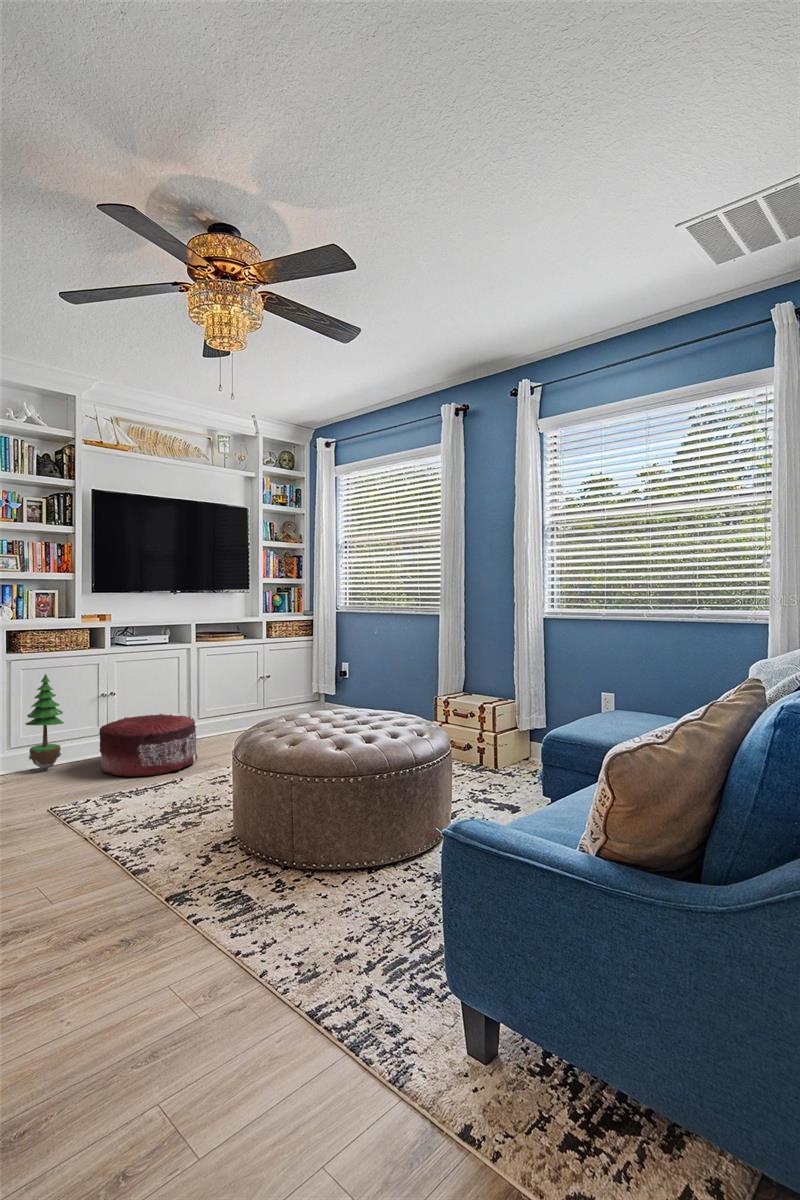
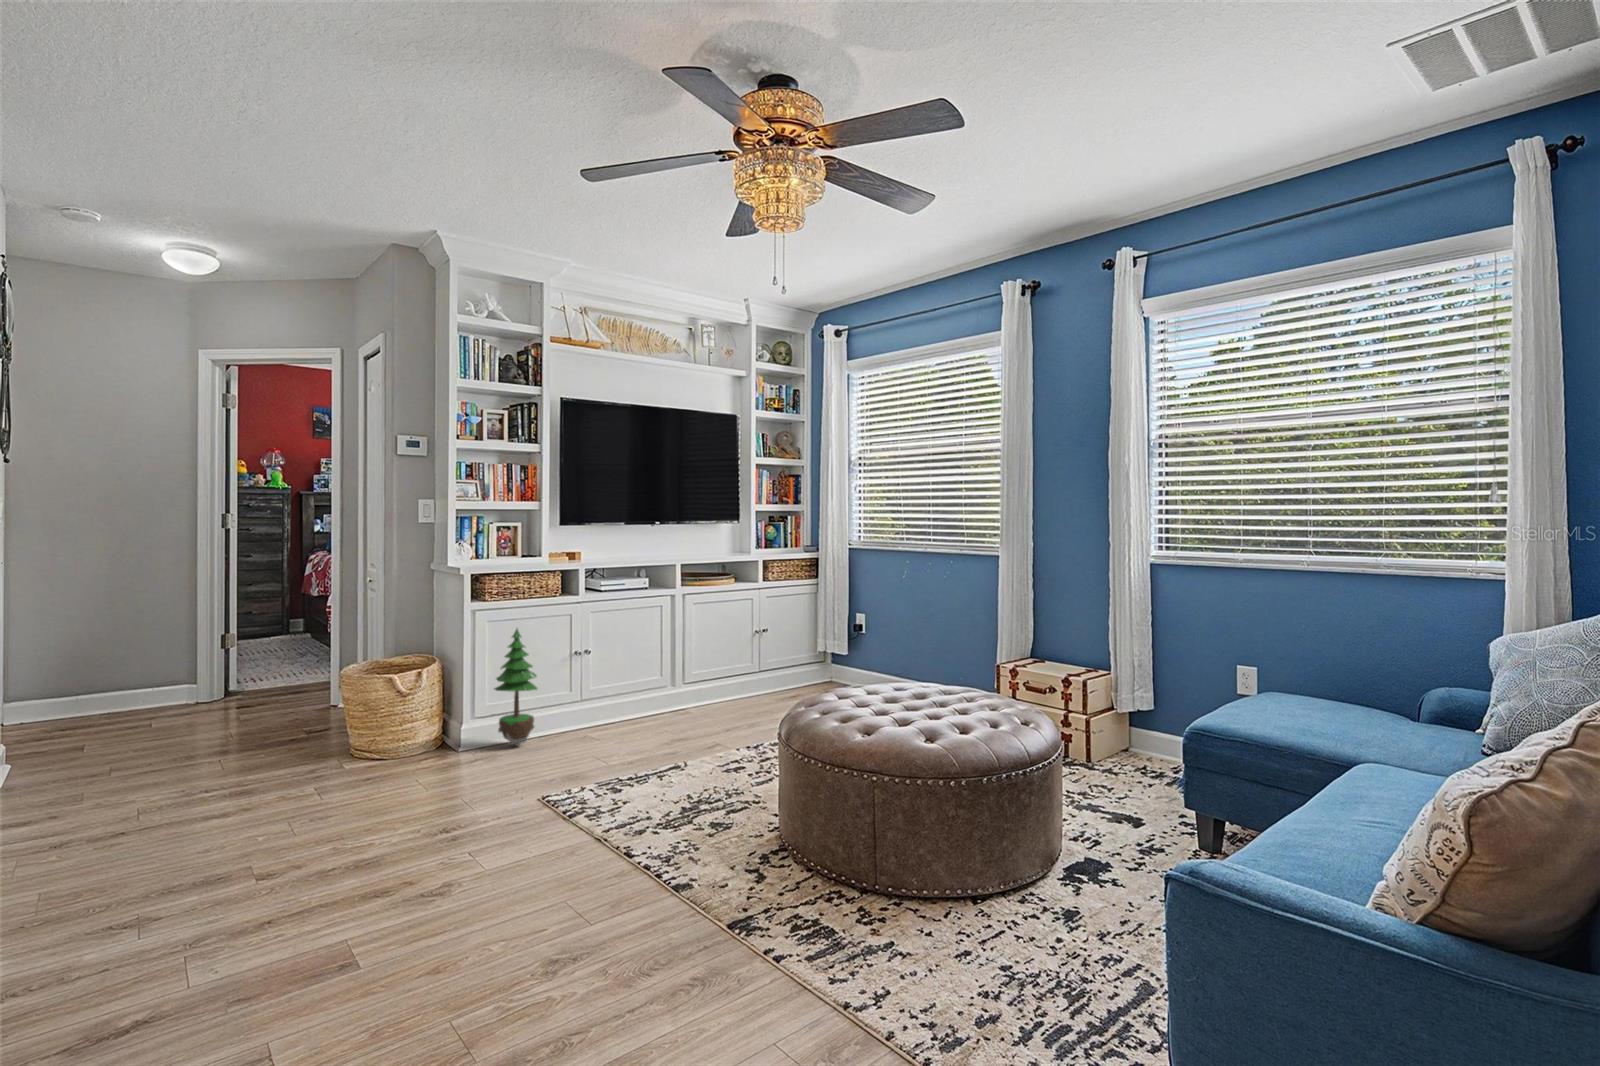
pouf: present [99,714,197,776] -> none [582,678,697,758]

